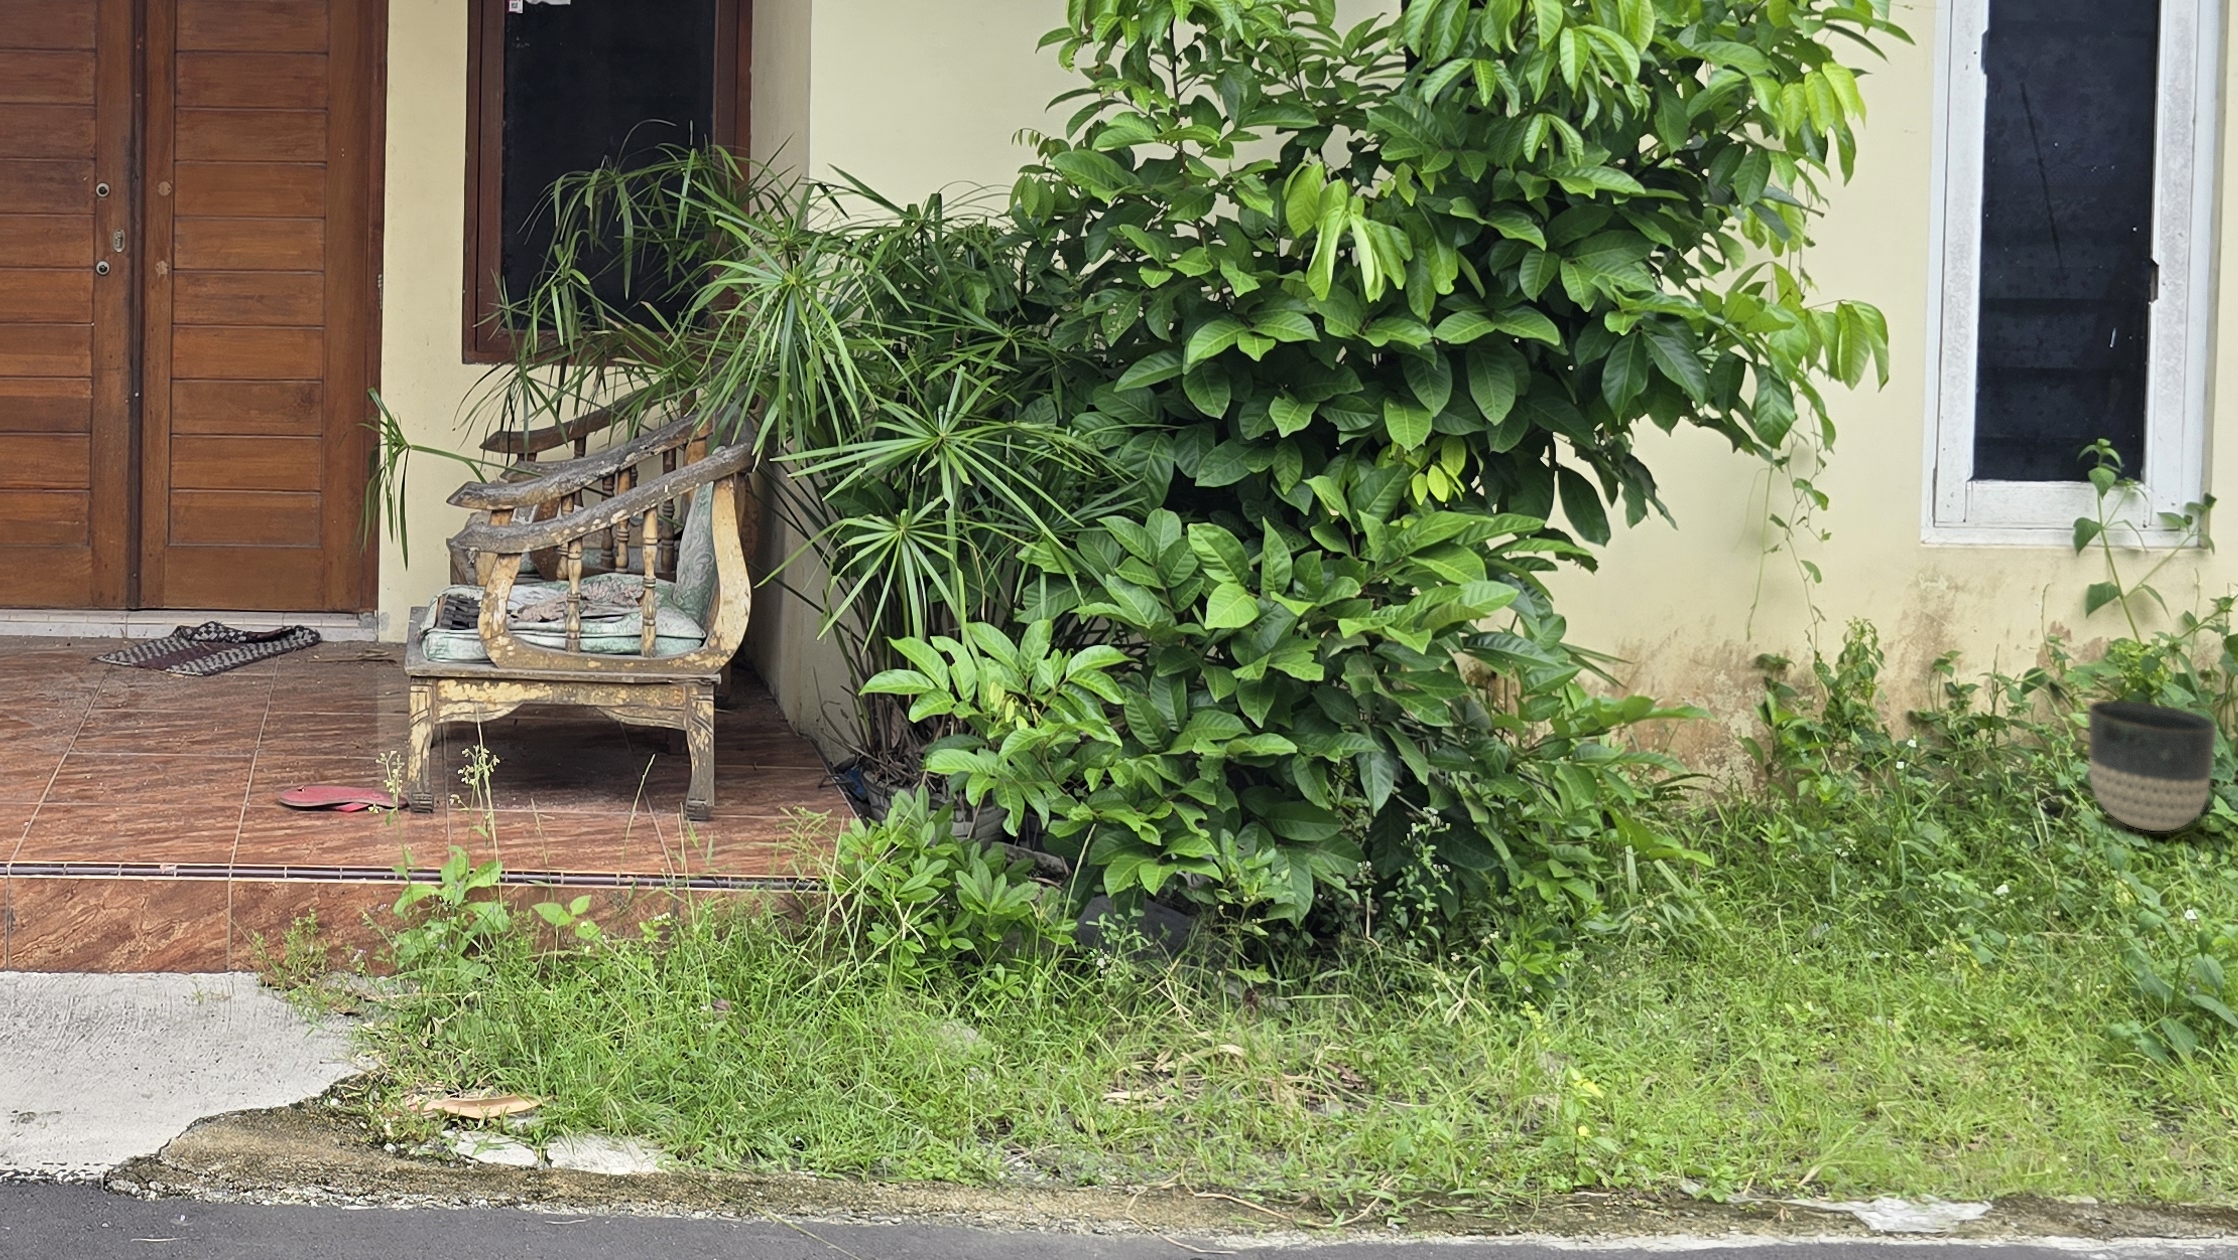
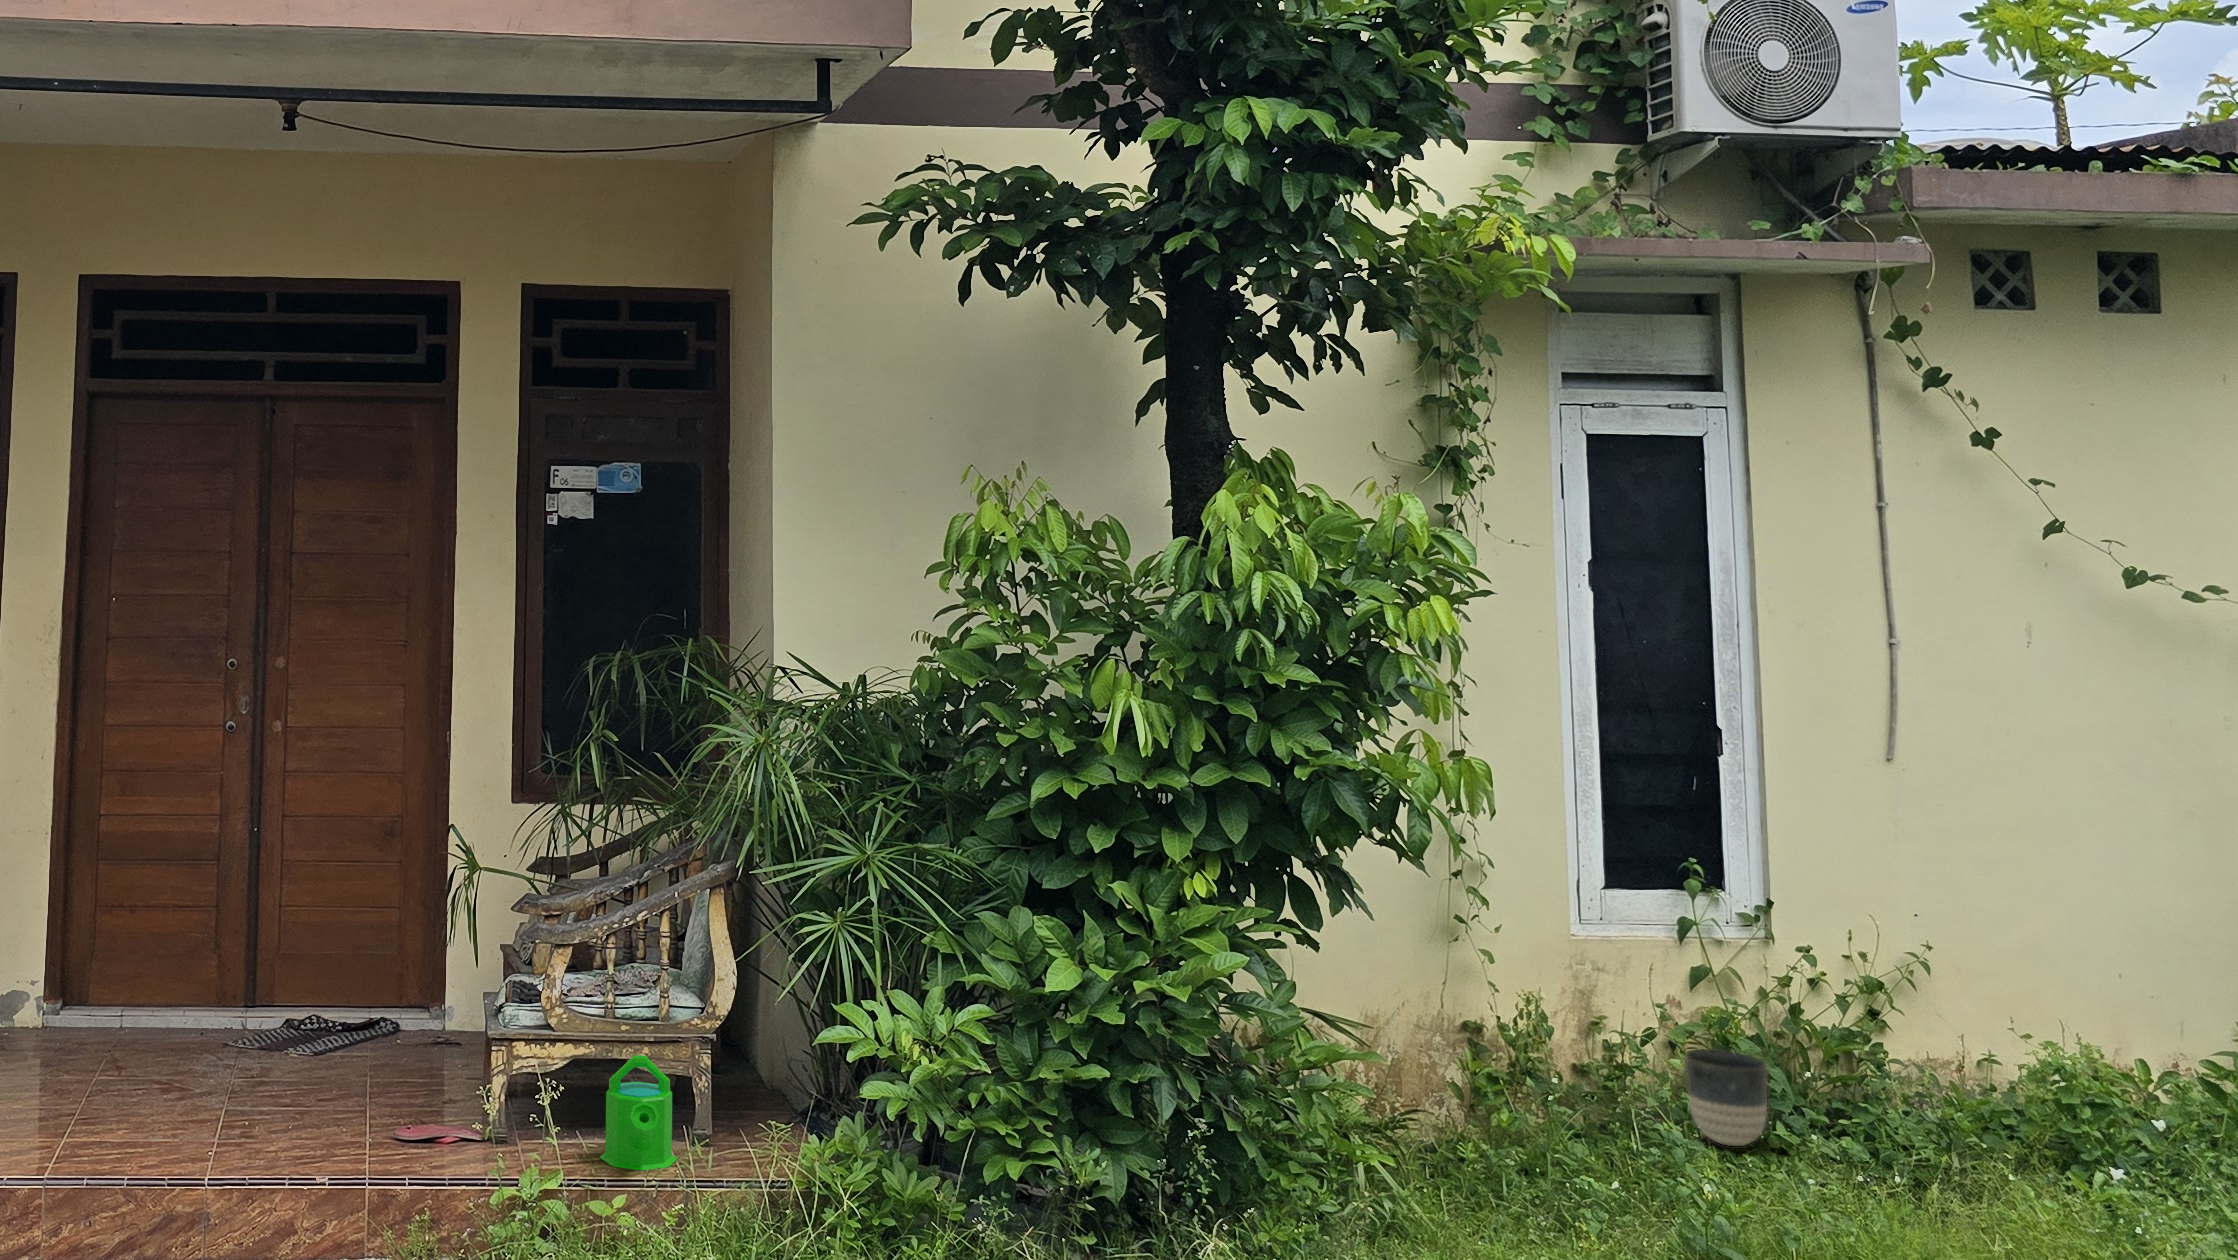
watering can: none [557,699,664,849] -> present [600,1055,677,1170]

